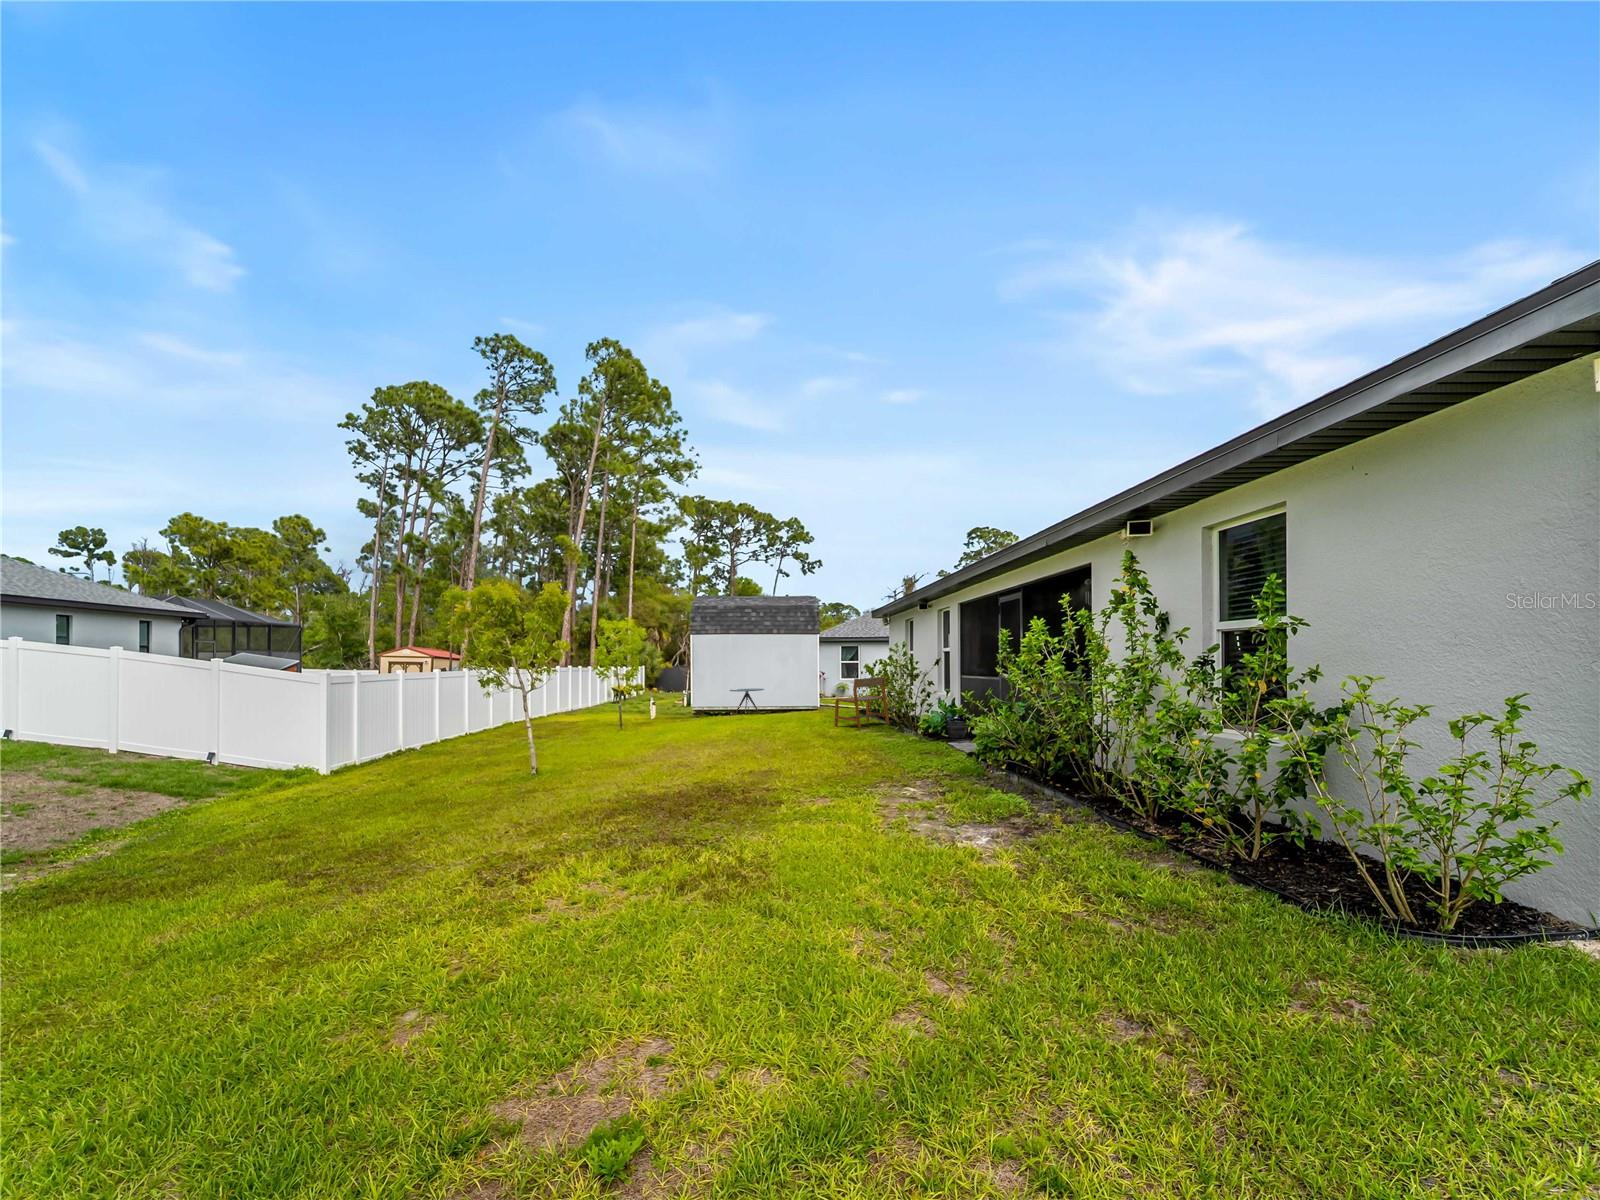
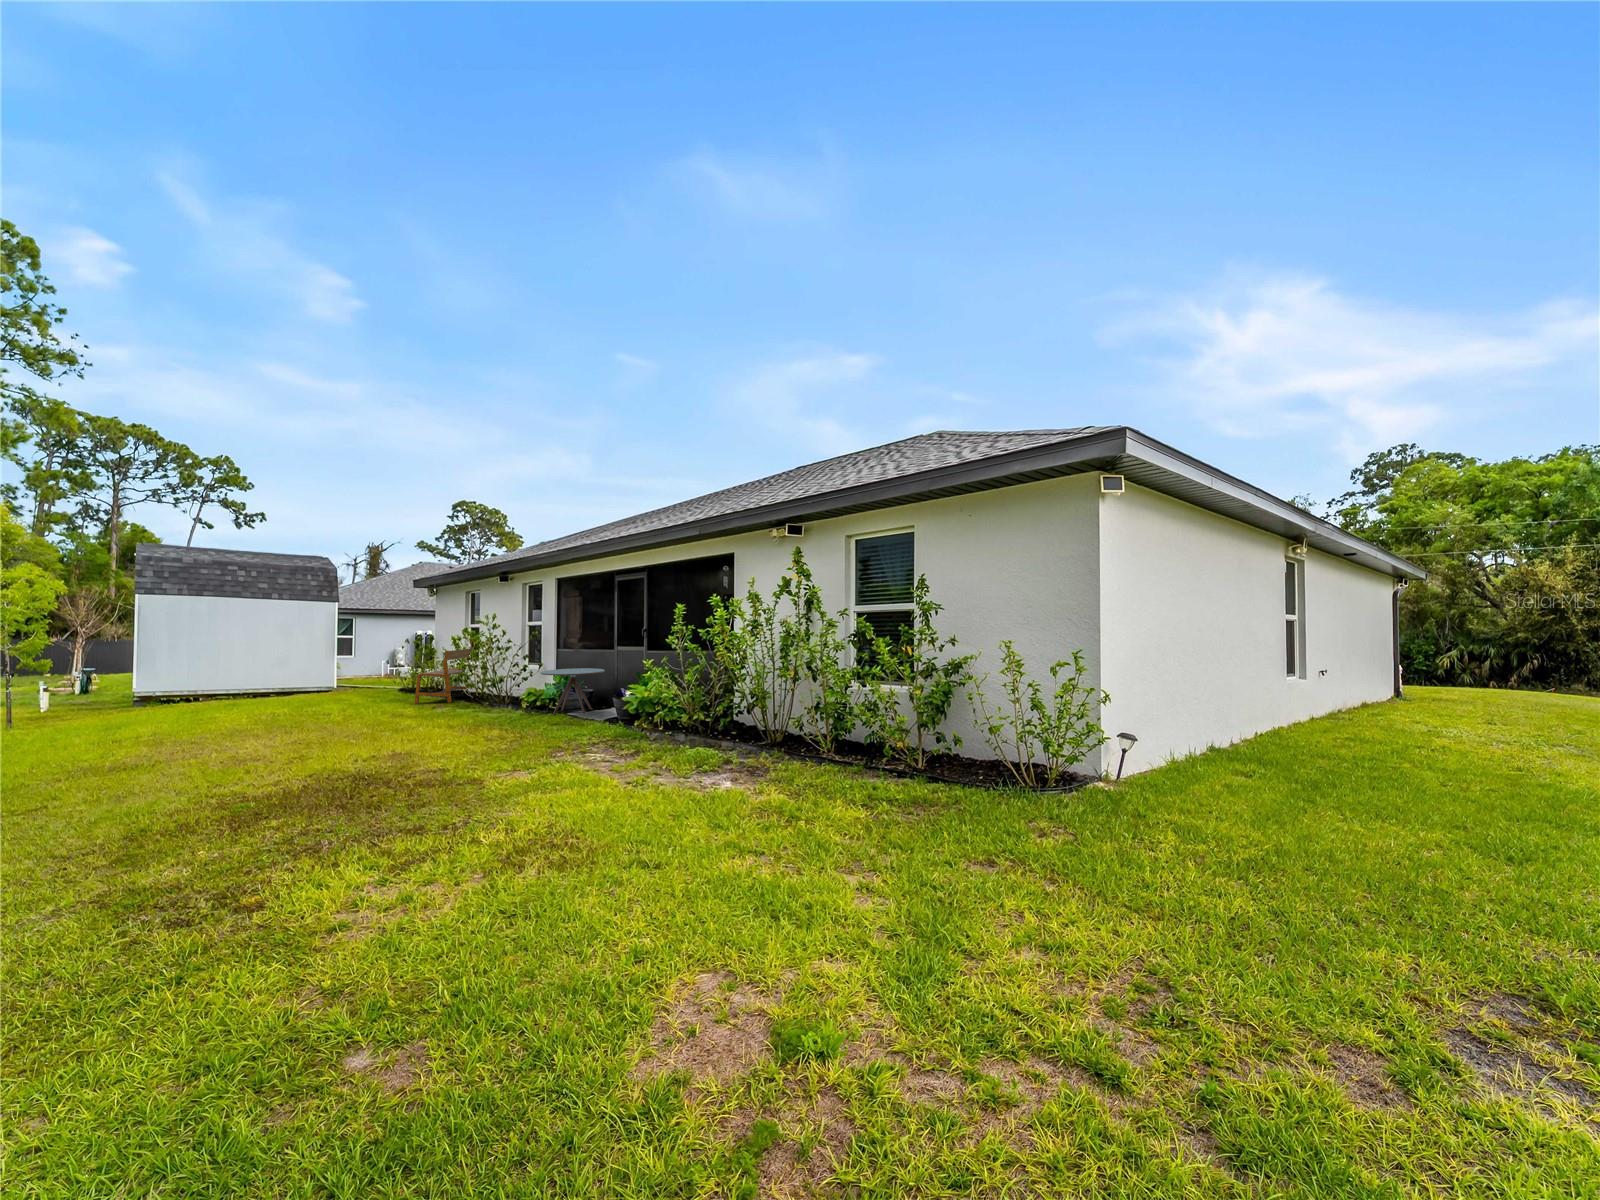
round table: present [730,688,764,714] -> present [540,668,605,715]

